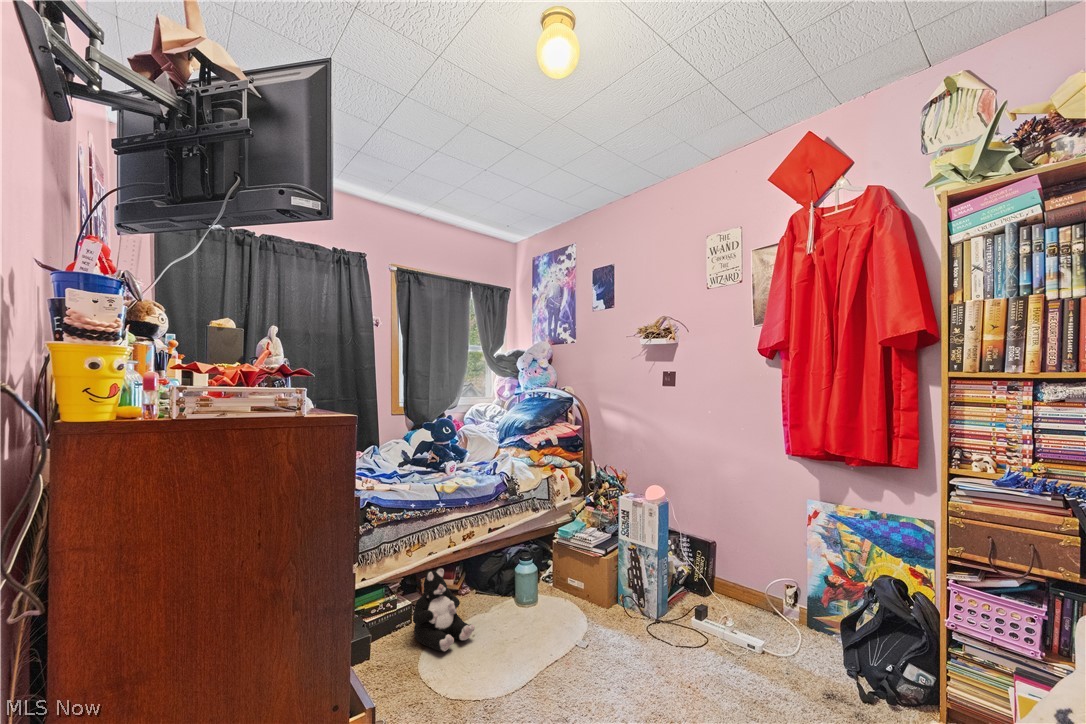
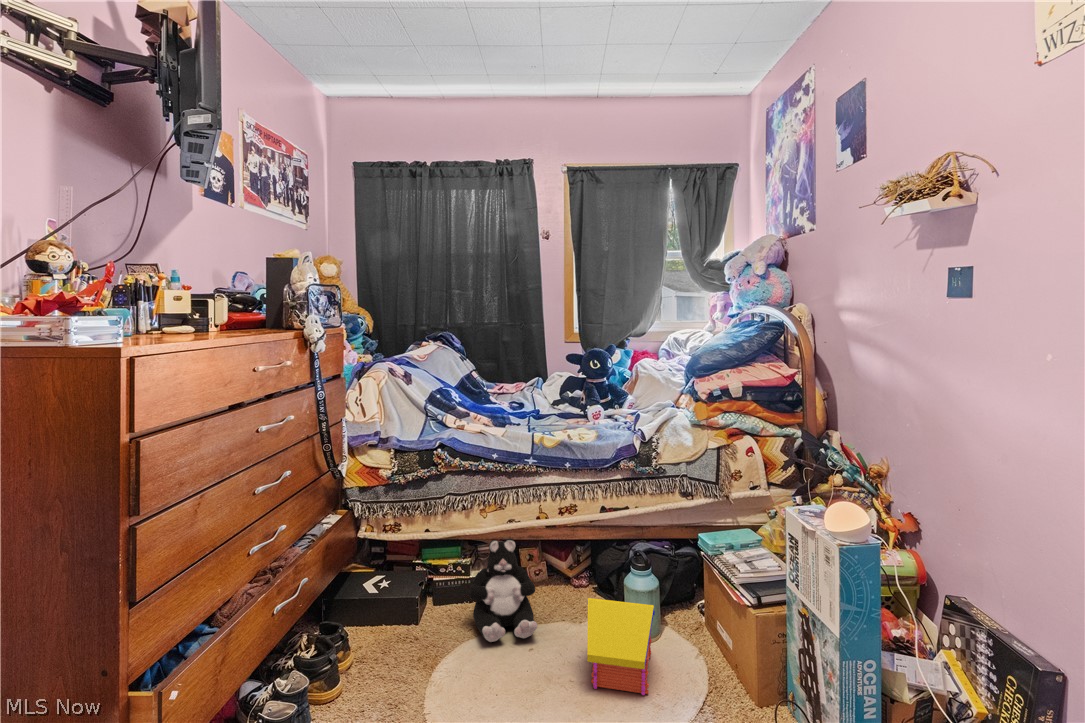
toy house: none [515,585,568,654] -> present [587,598,655,695]

